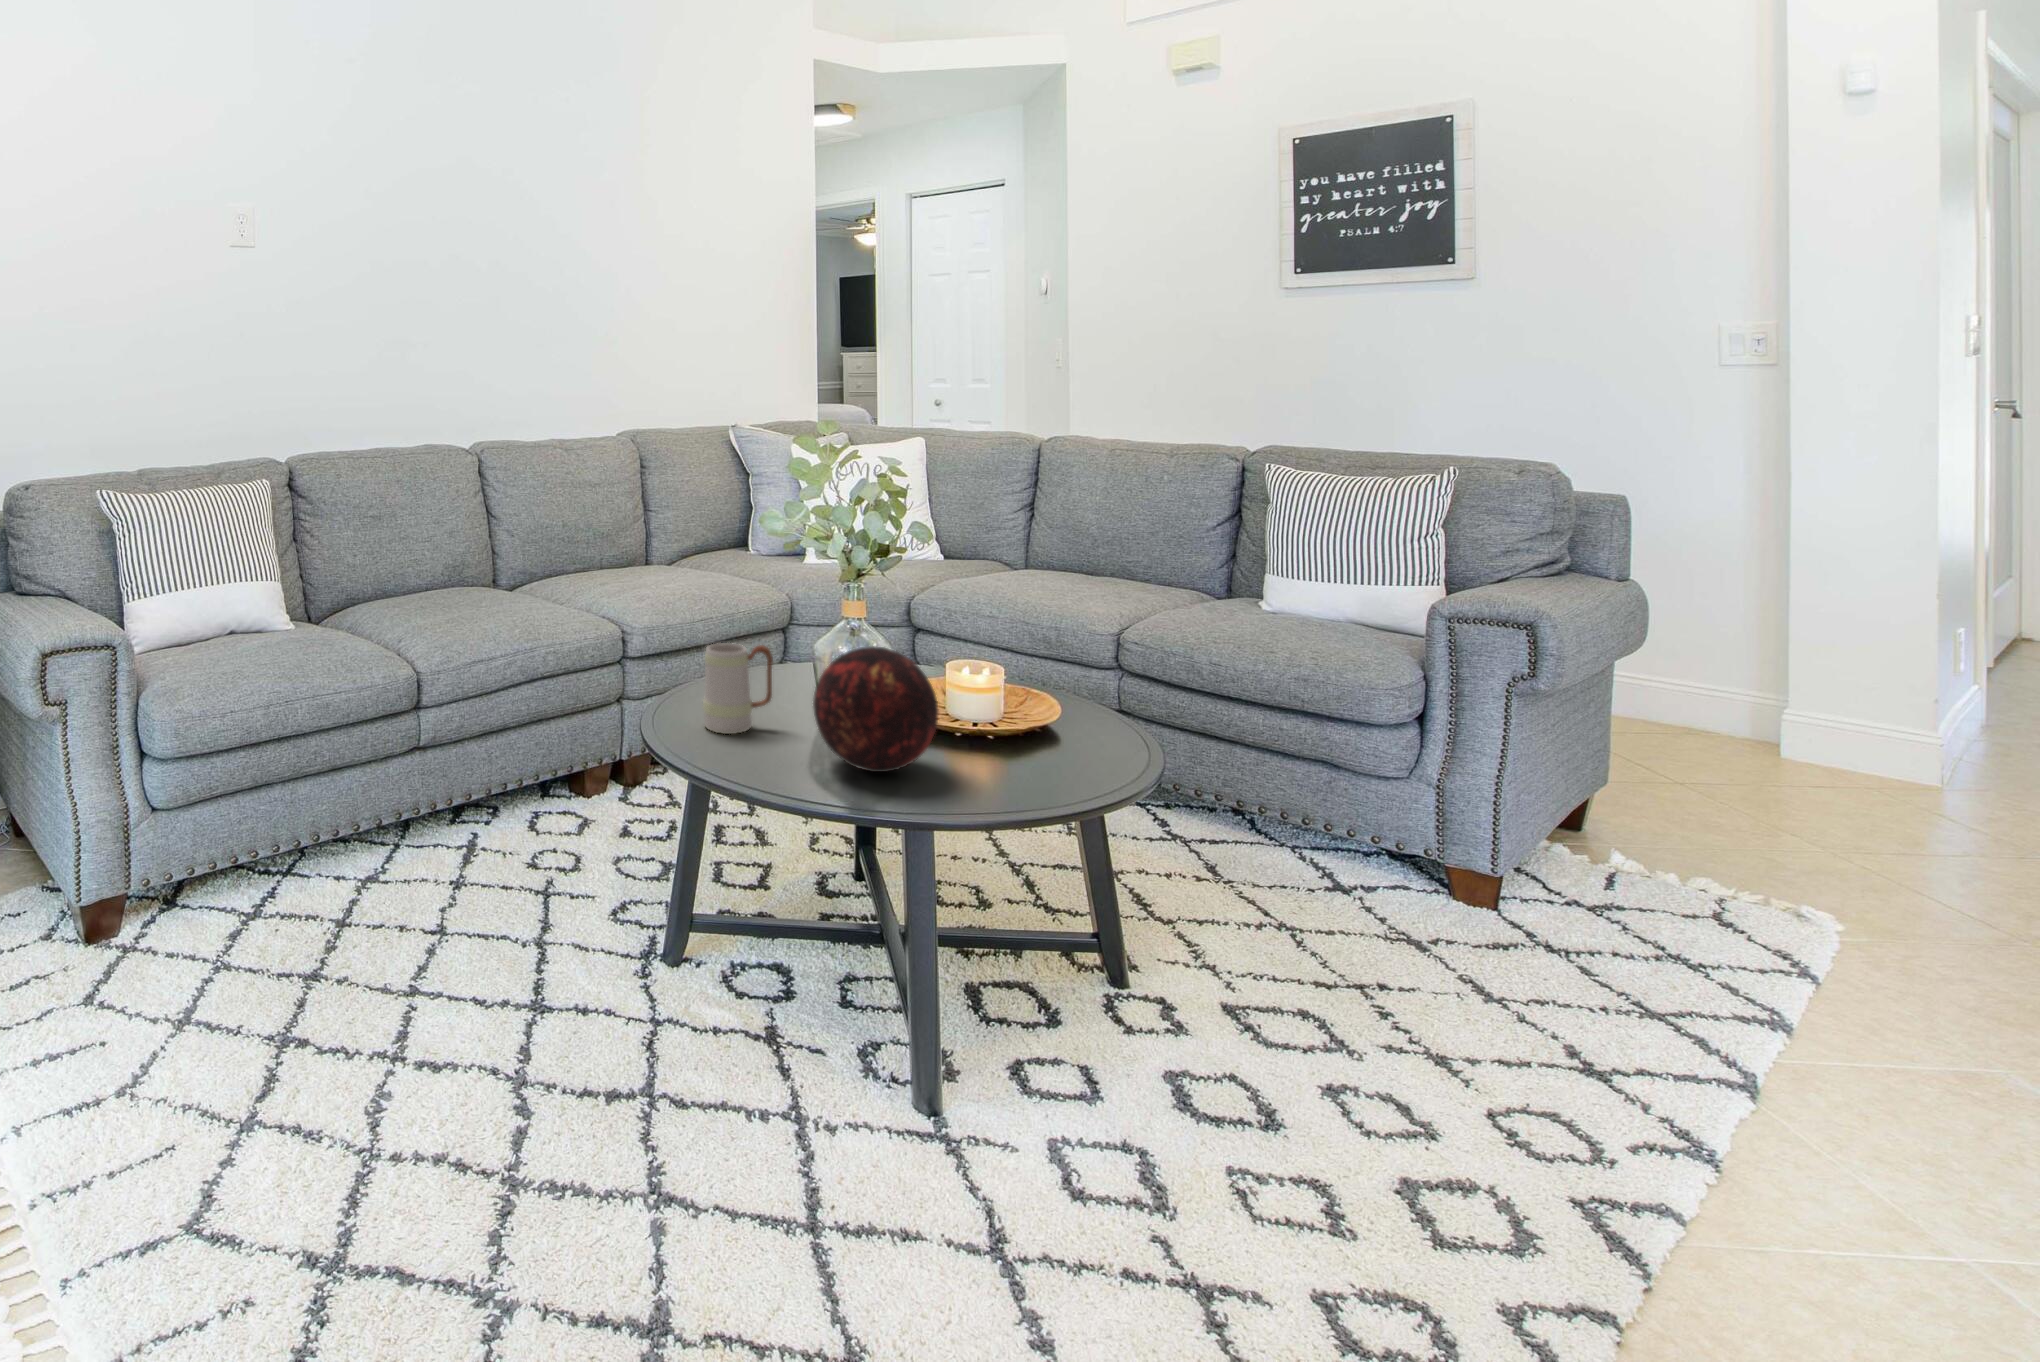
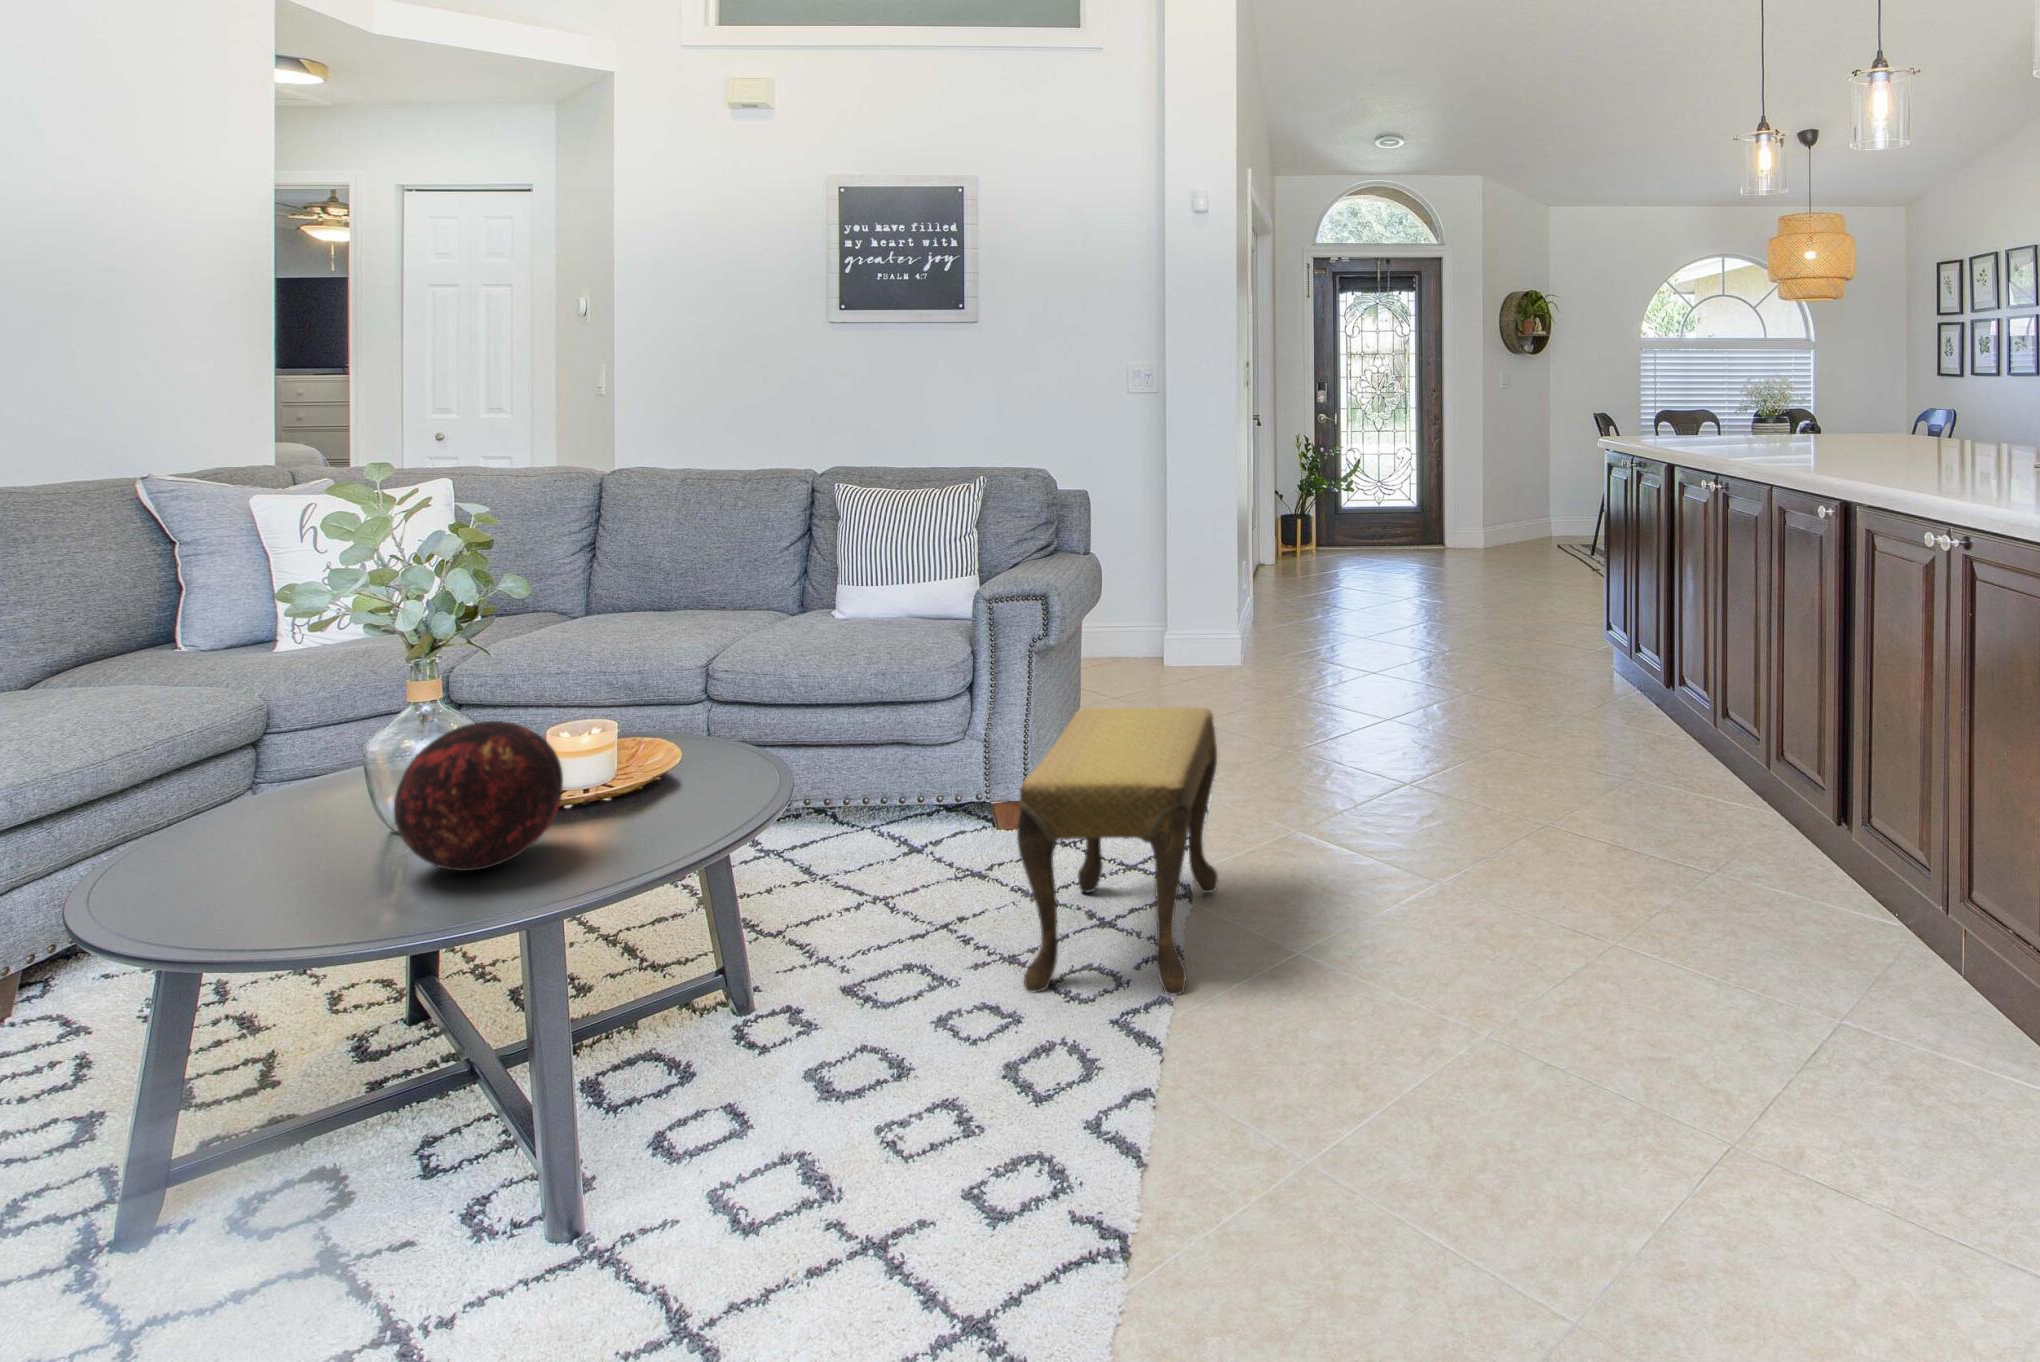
mug: present [703,643,773,734] -> none [198,754,316,887]
footstool: none [1441,777,1809,1208] -> present [1017,707,1218,995]

